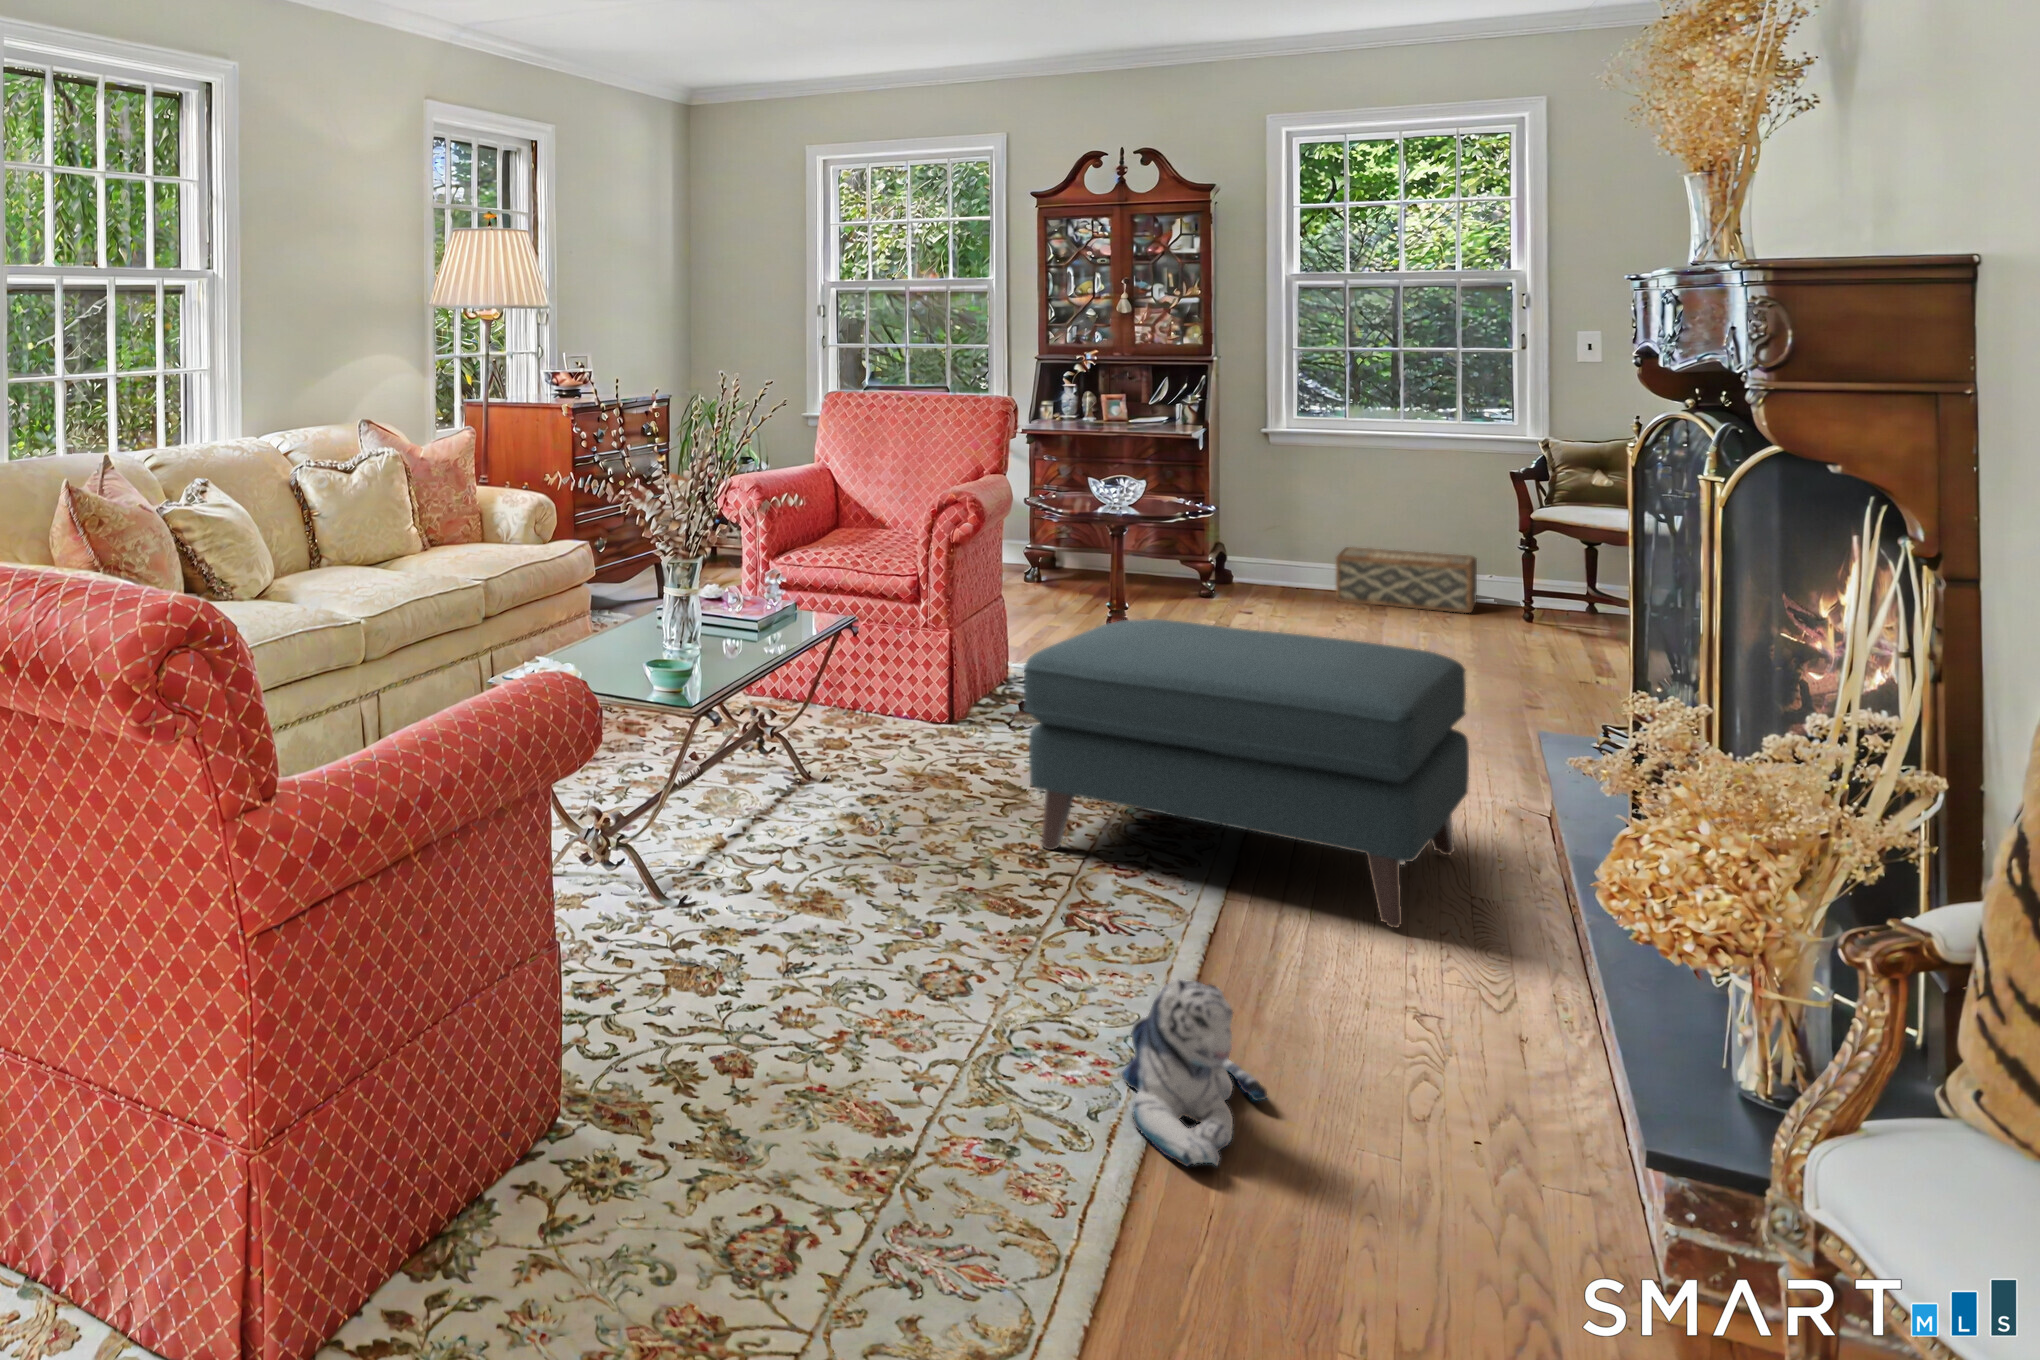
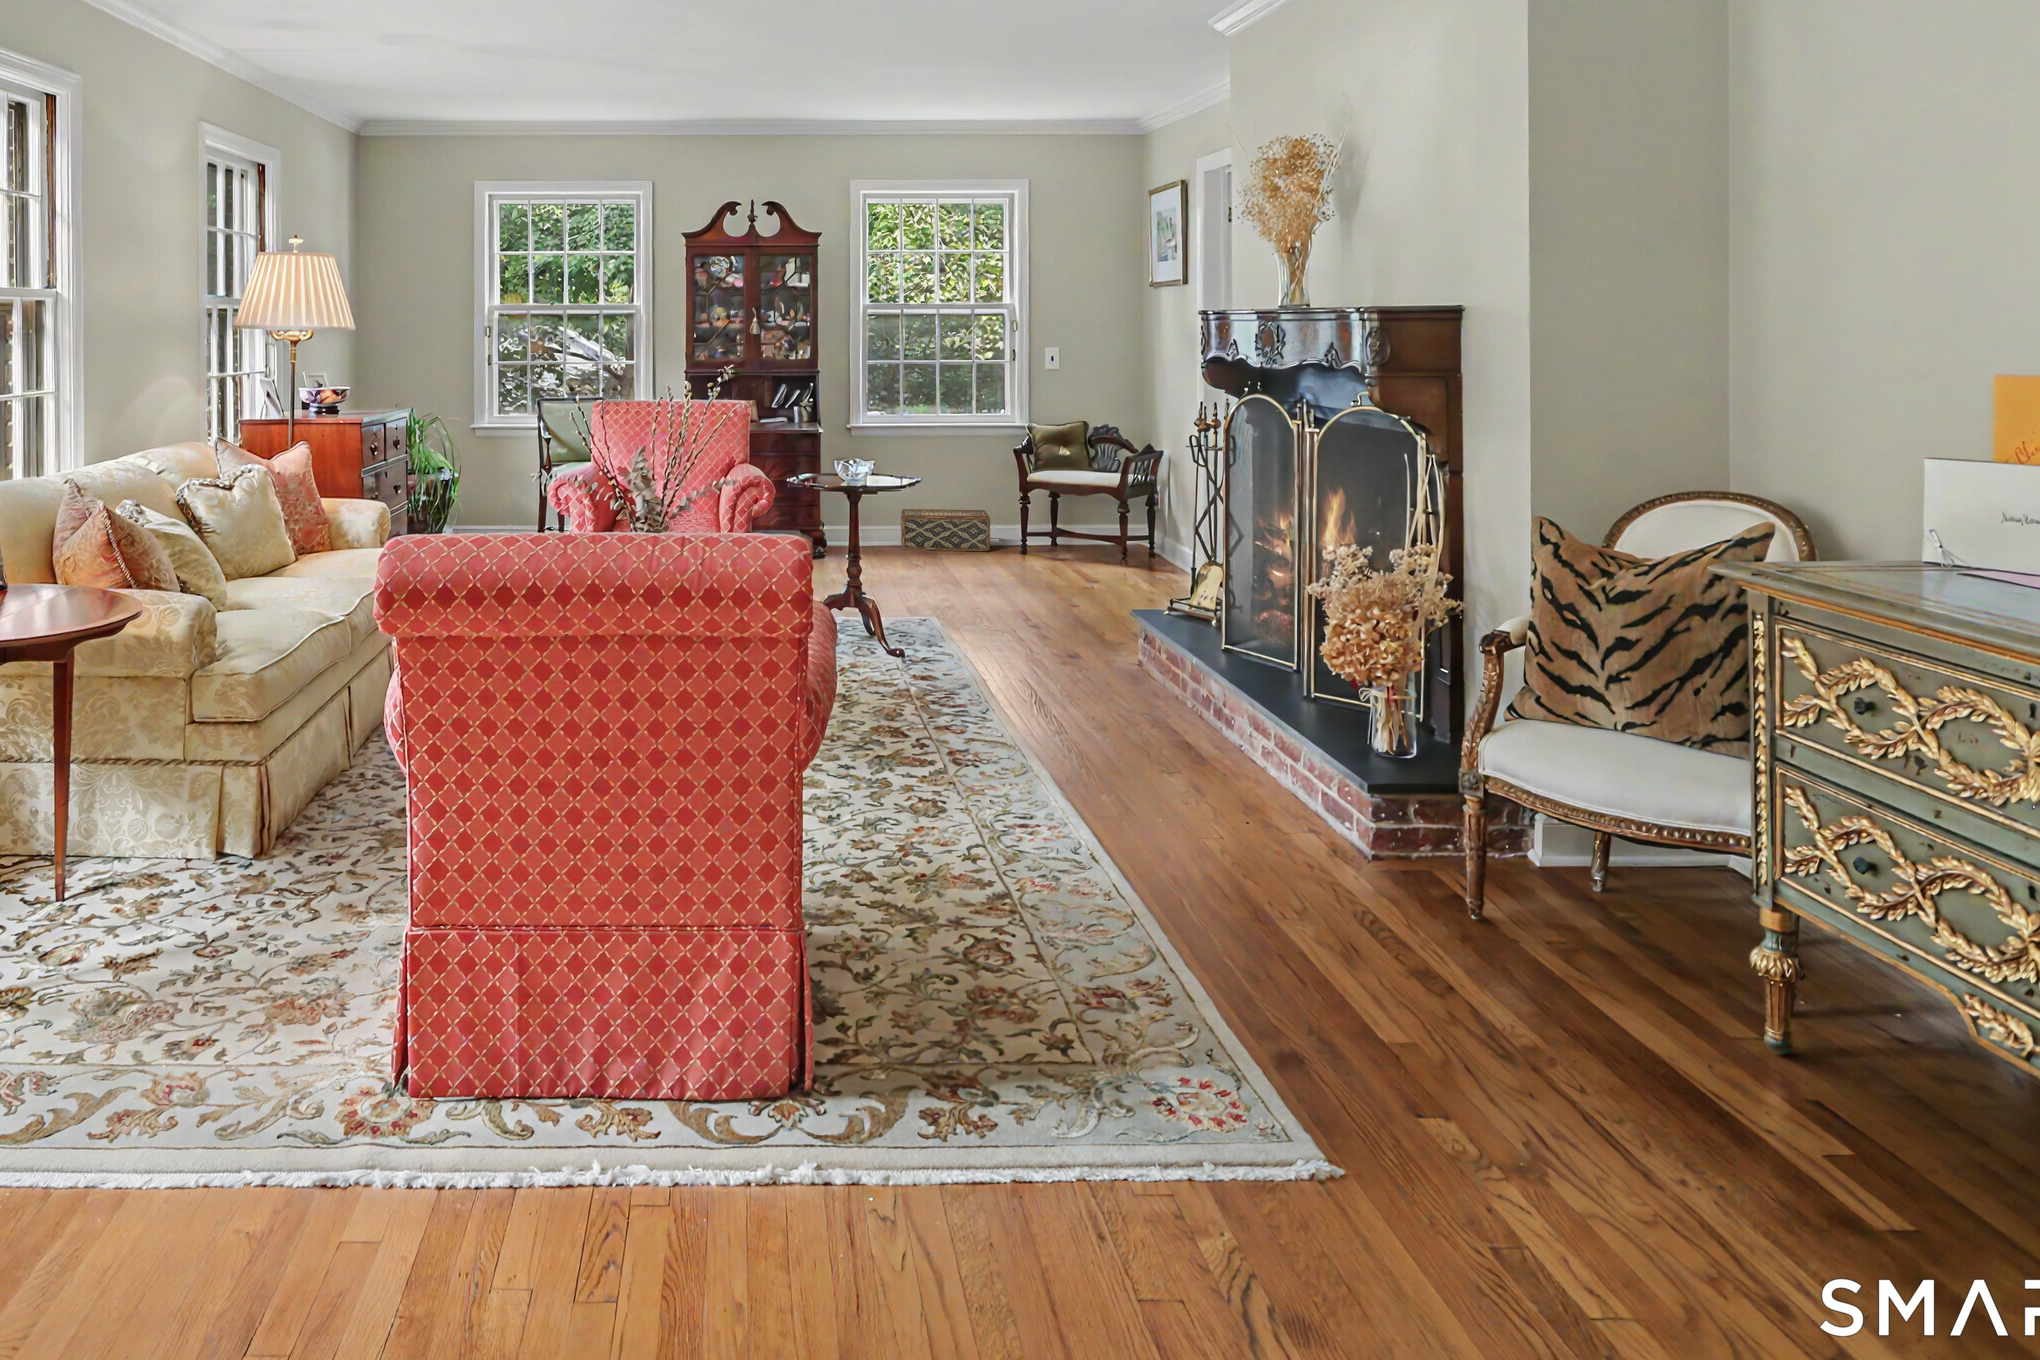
ottoman: present [1024,619,1469,928] -> none [883,565,1142,747]
plush toy: present [1122,979,1268,1166] -> none [1072,779,1167,890]

